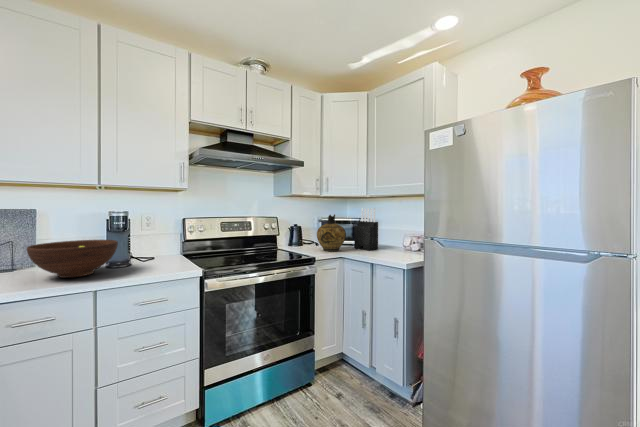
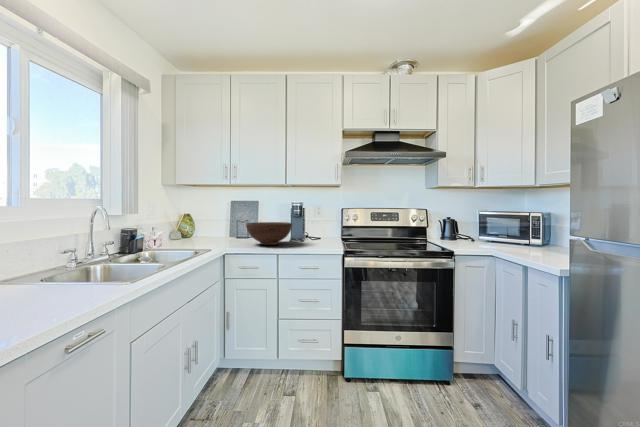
knife block: present [354,208,378,250] -> none [521,199,555,251]
ceramic jug: present [317,214,346,251] -> none [467,206,505,248]

